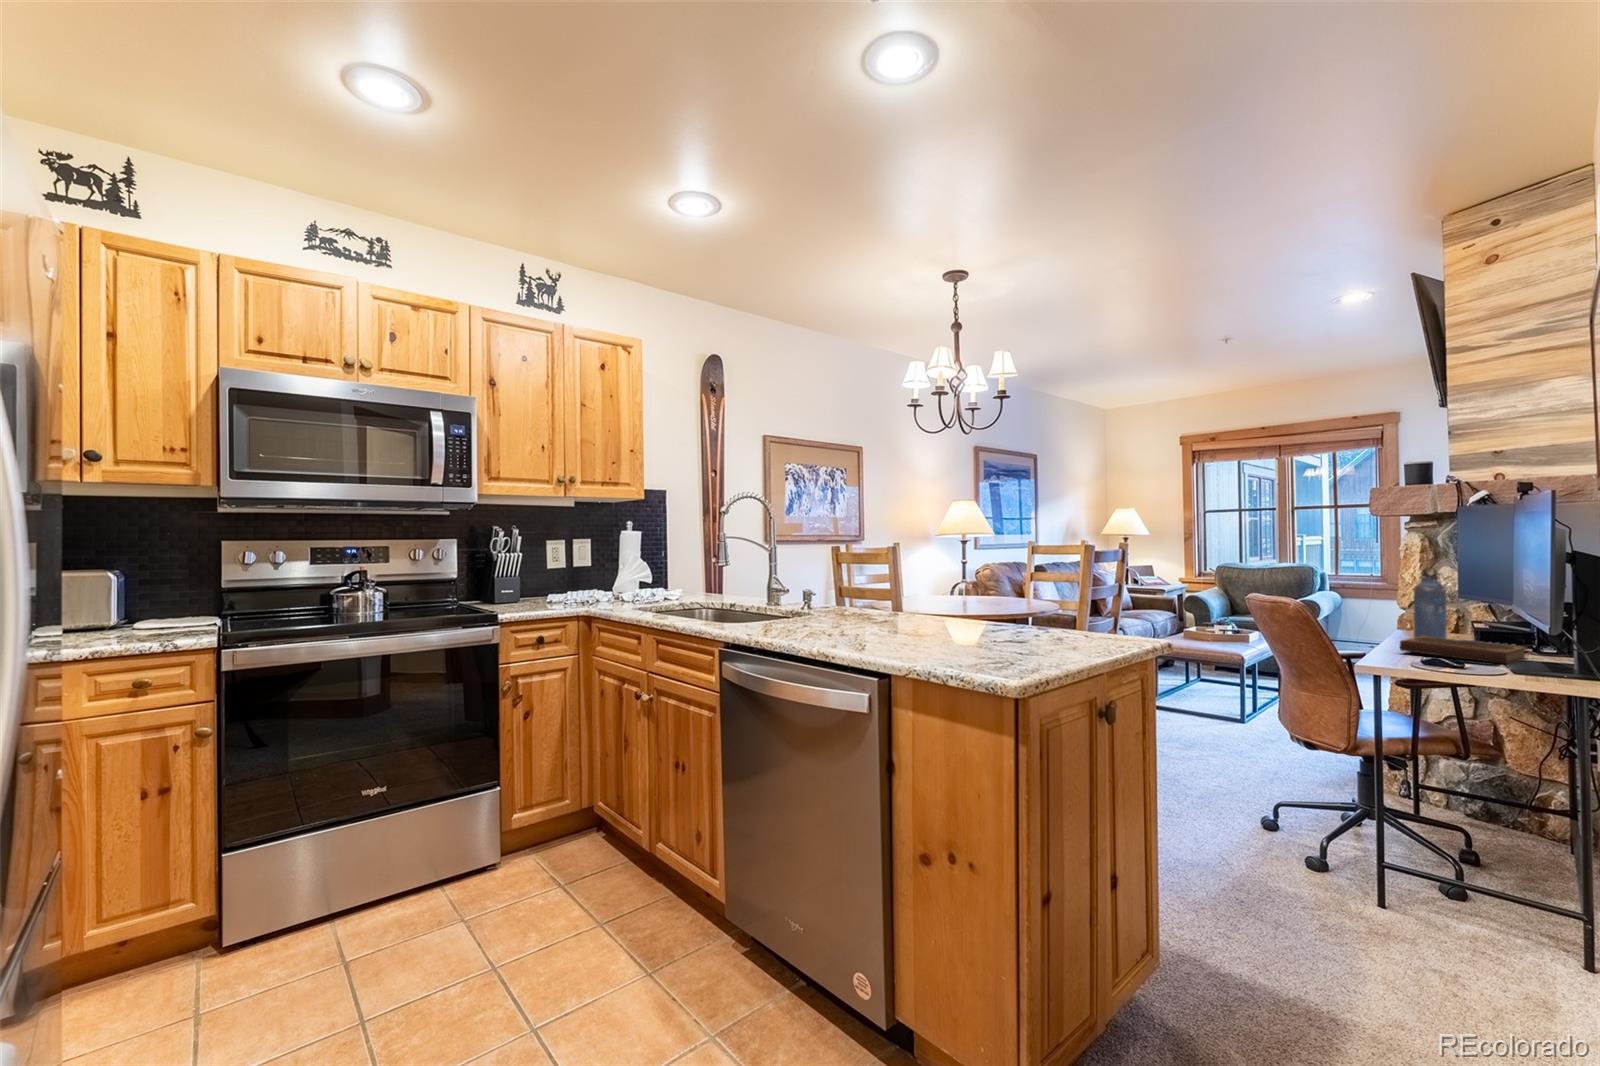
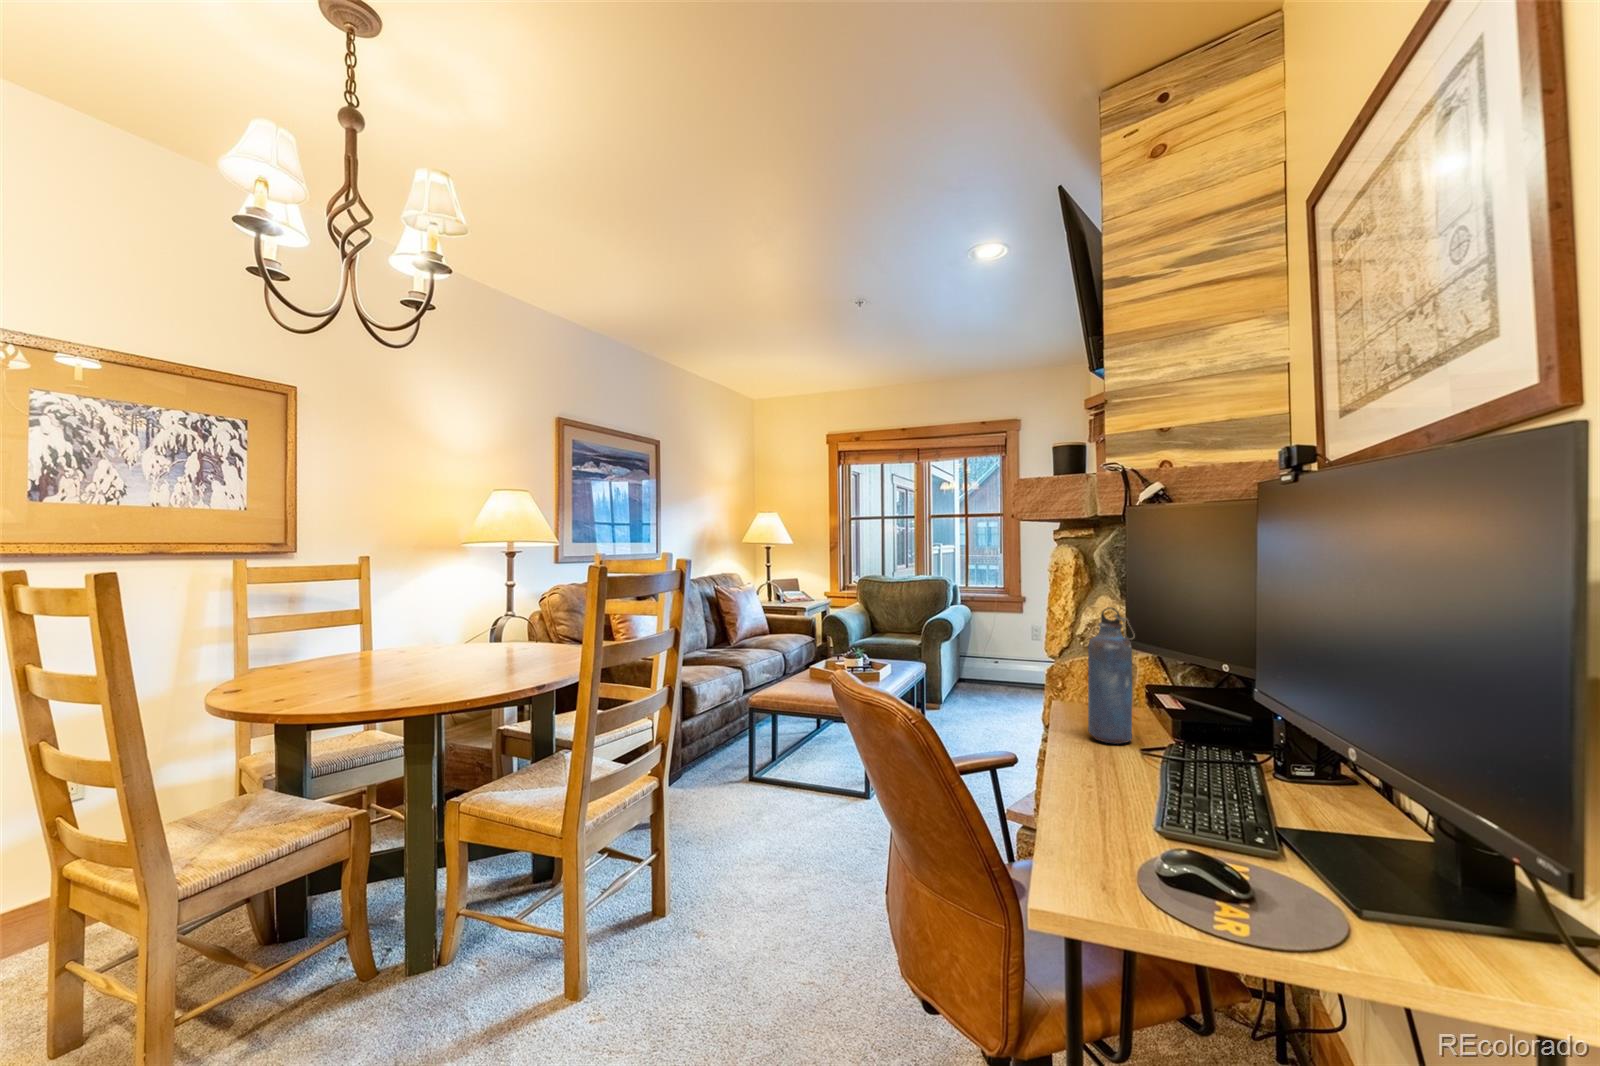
notebook: present [1400,636,1527,664] -> none [1088,738,1271,820]

